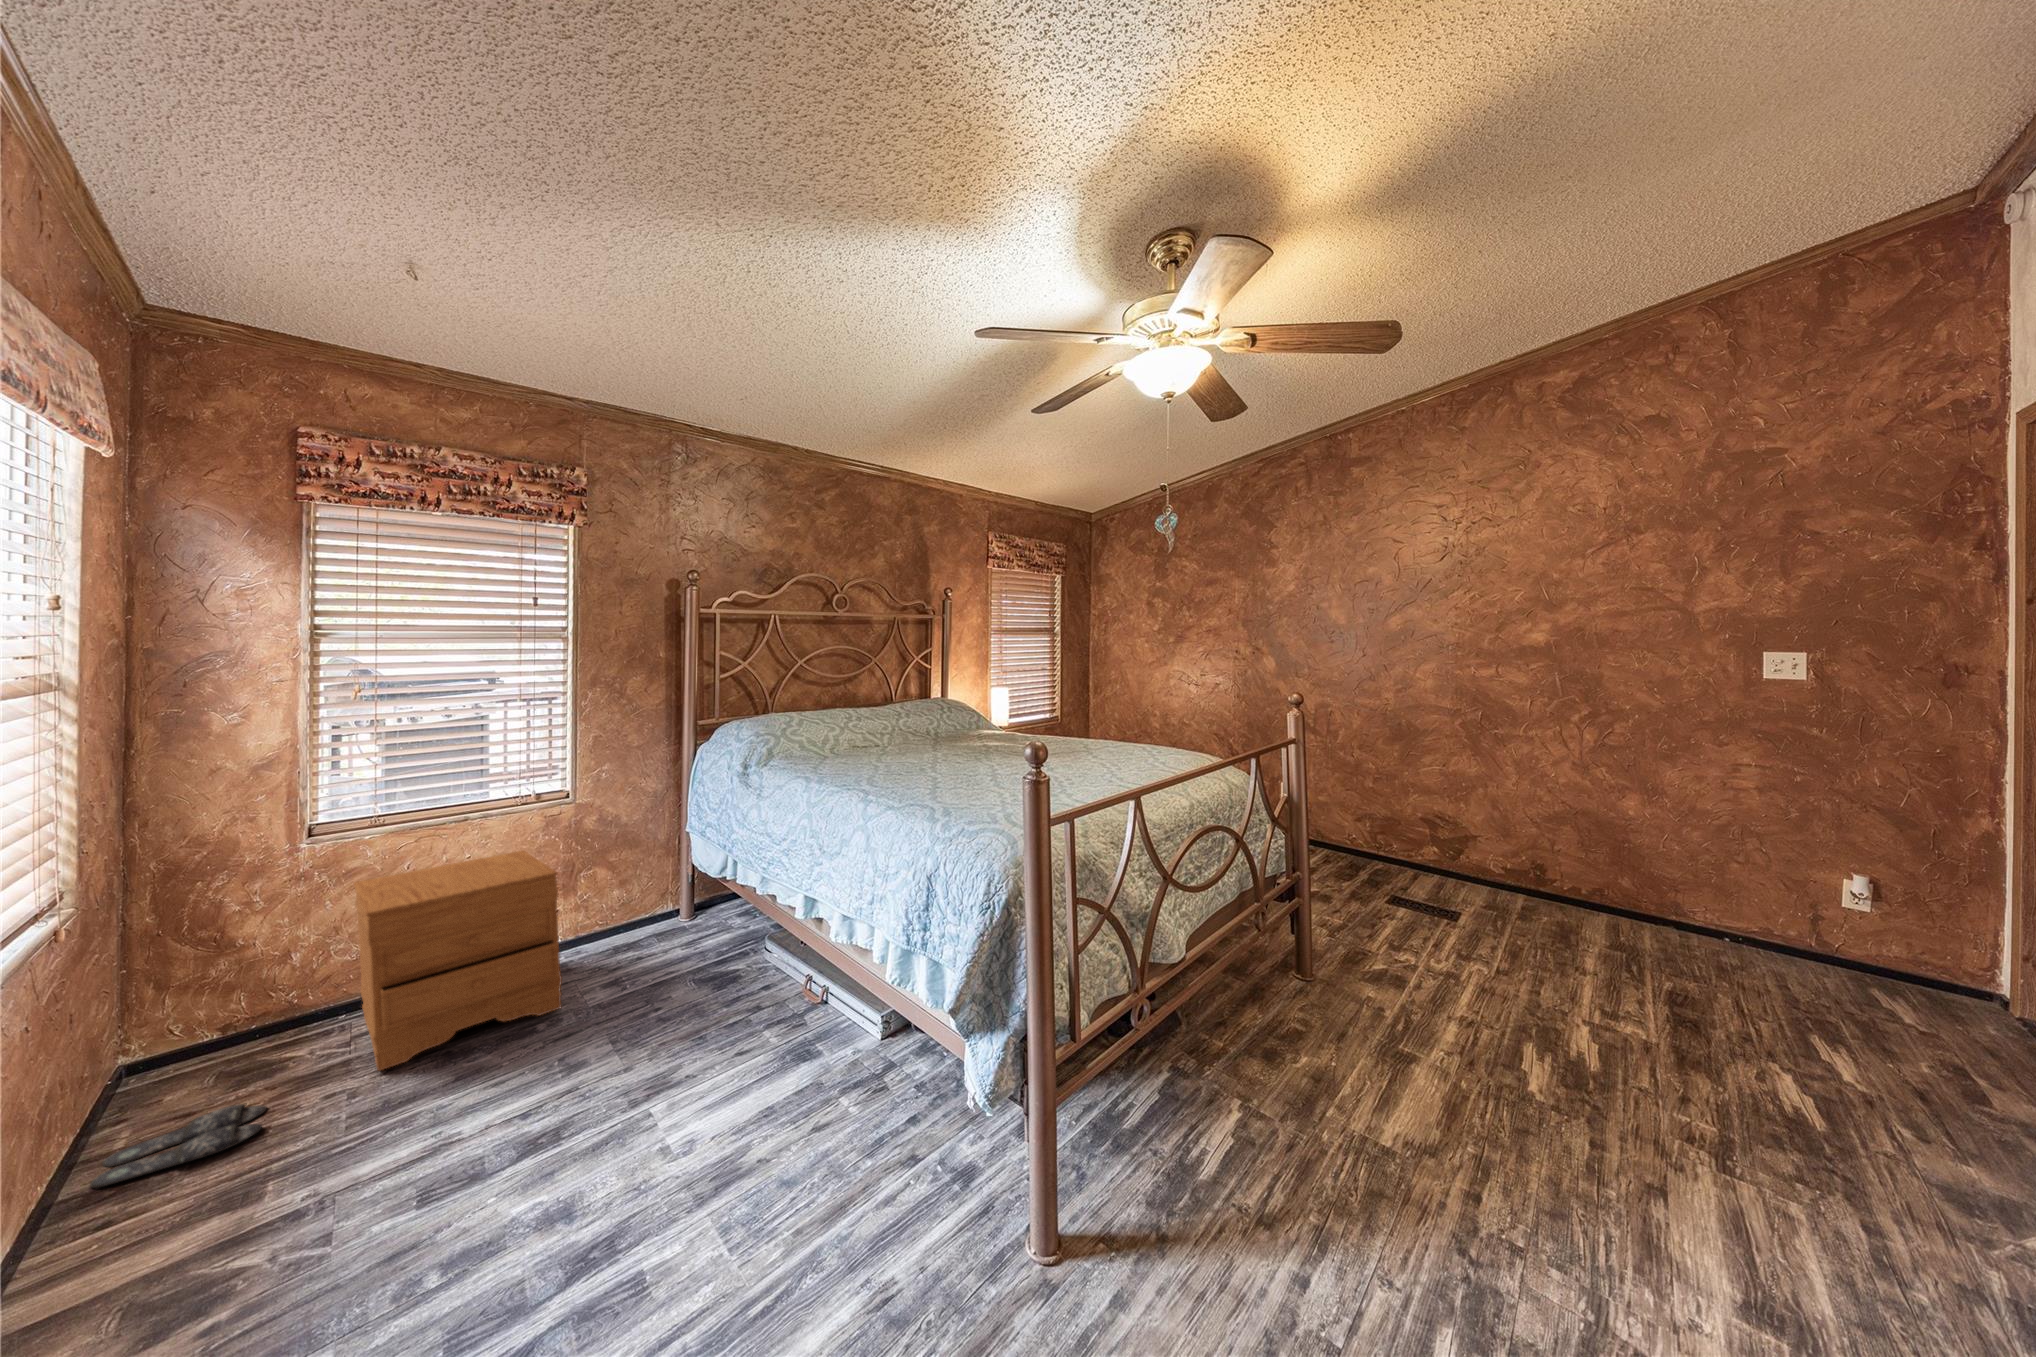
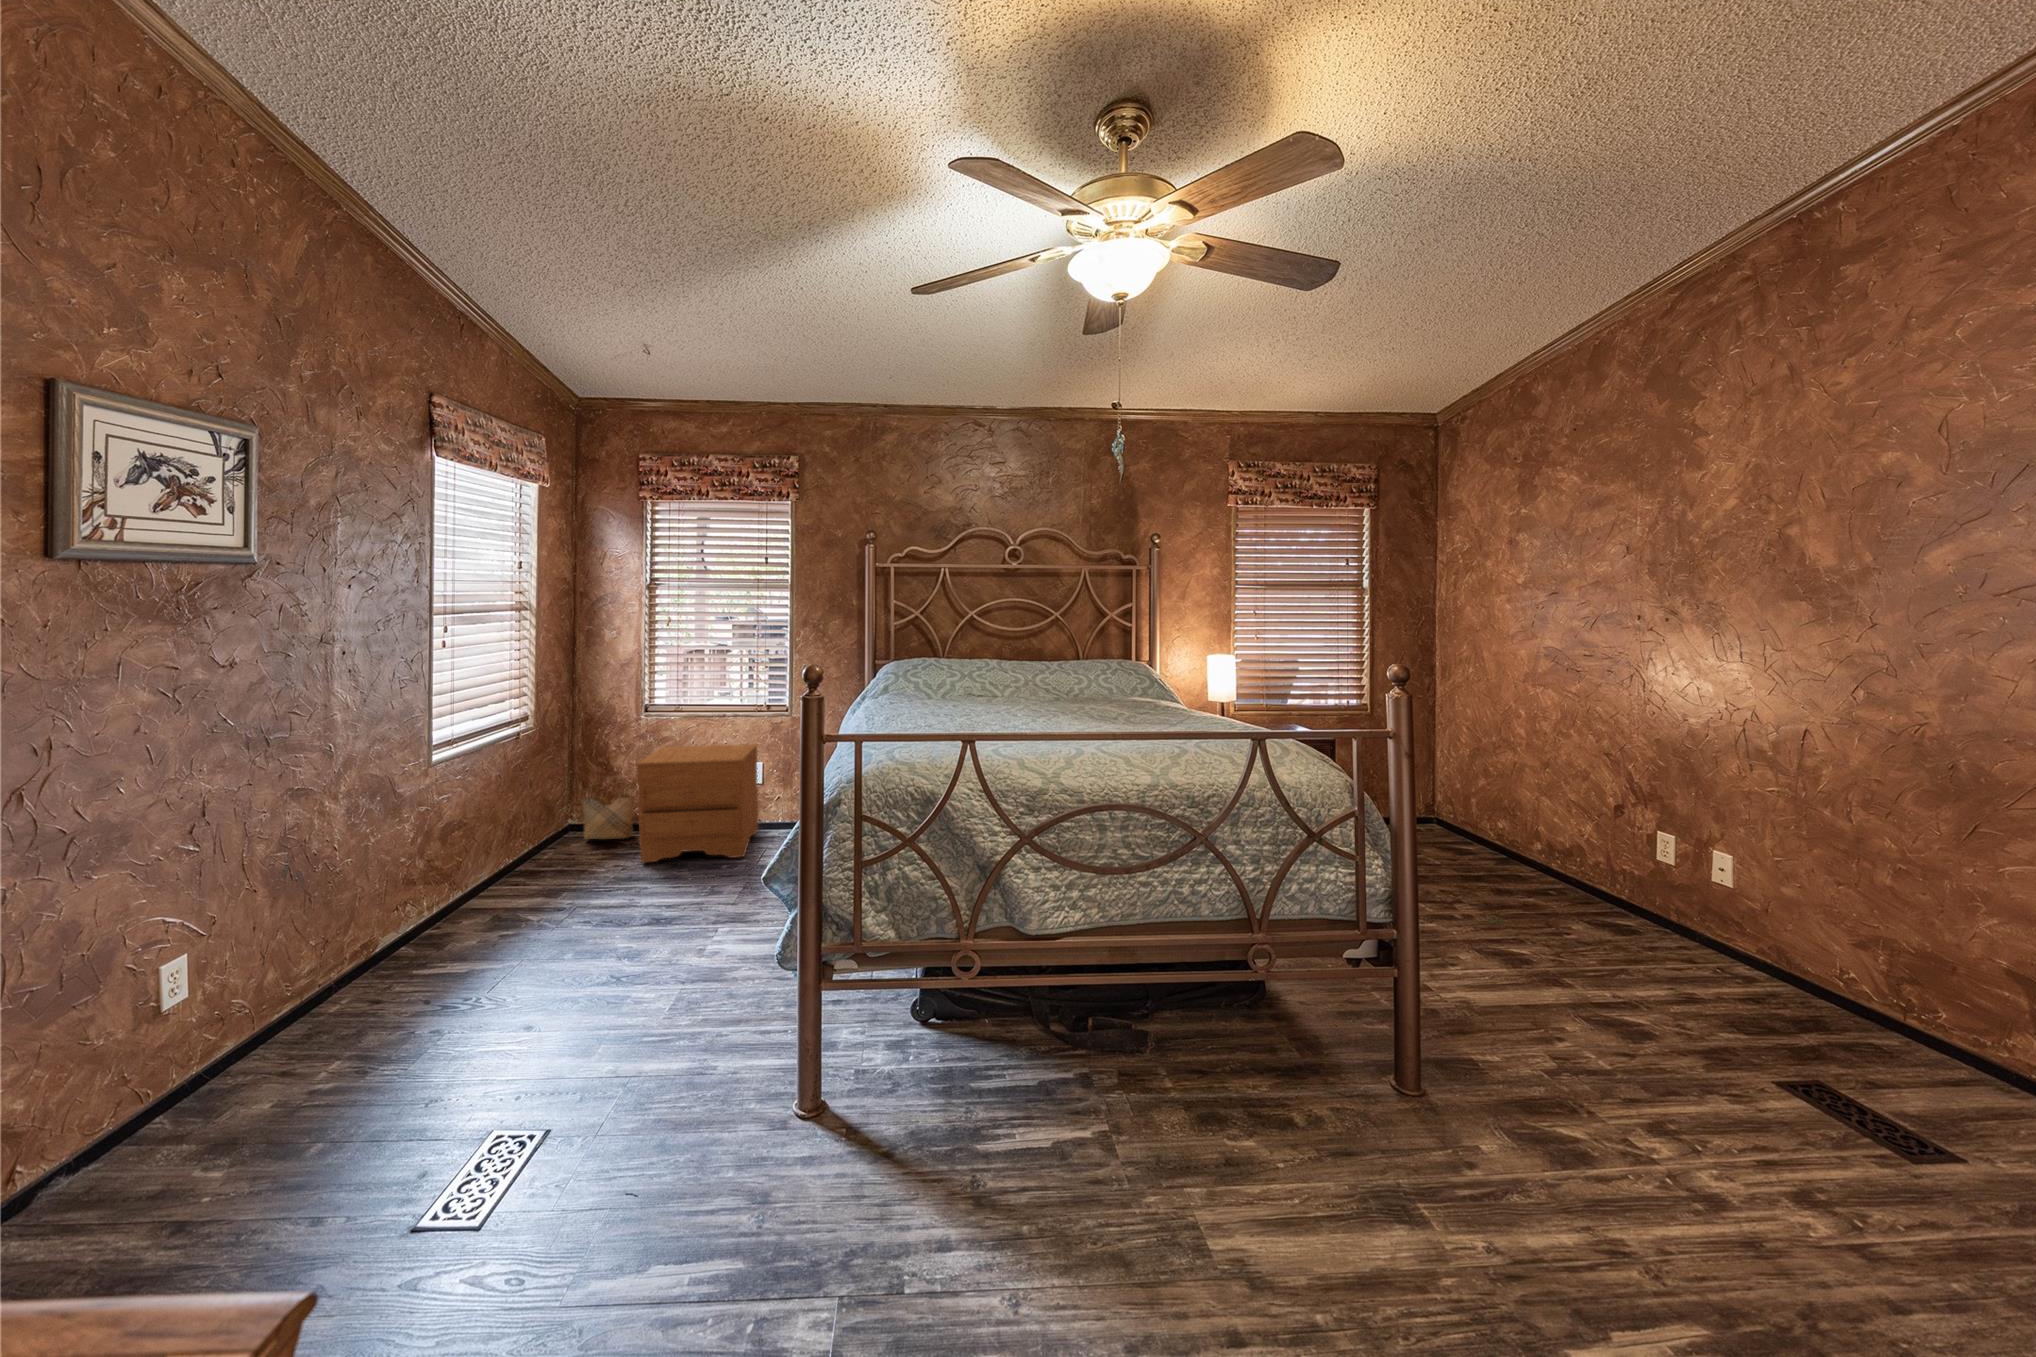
woven basket: none [176,944,301,1075] -> present [582,796,634,839]
slippers: present [90,1104,267,1188] -> none [519,859,593,878]

